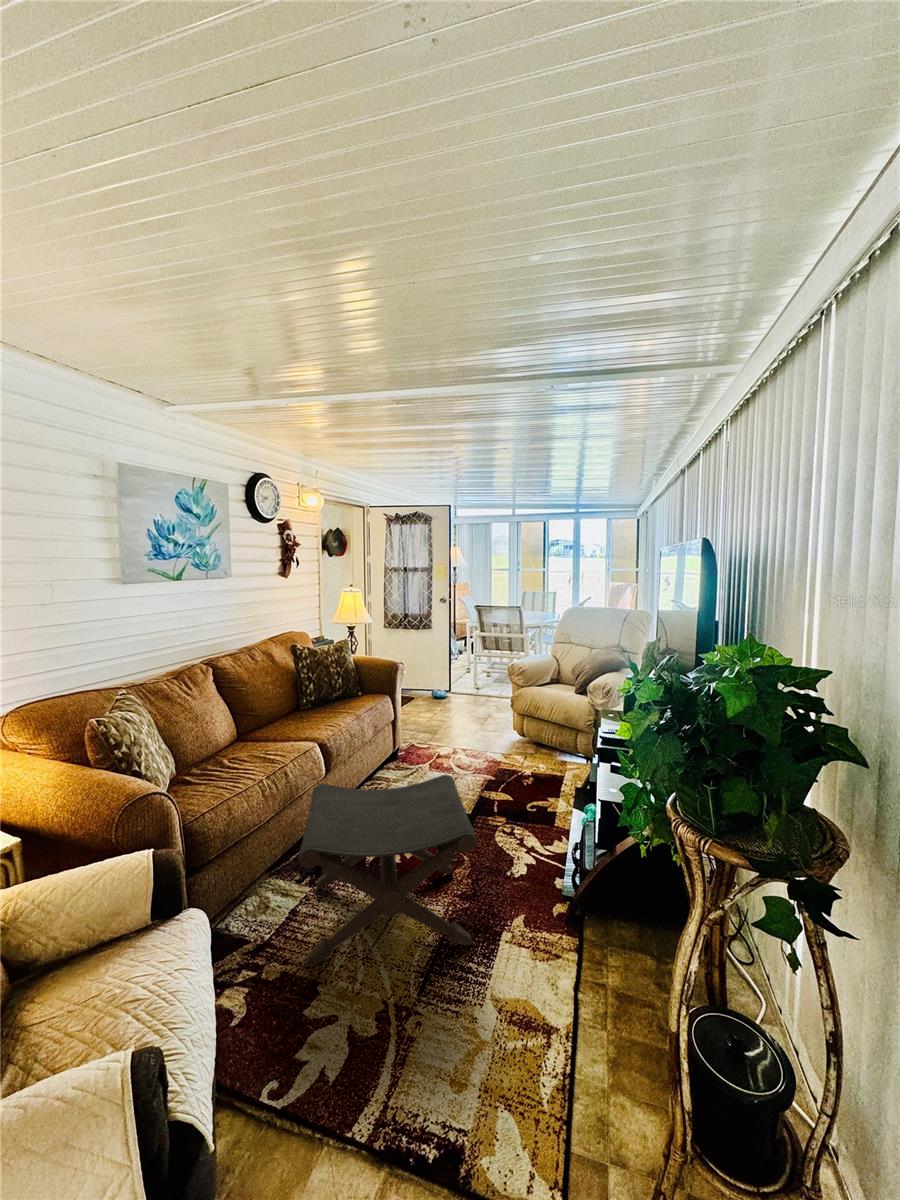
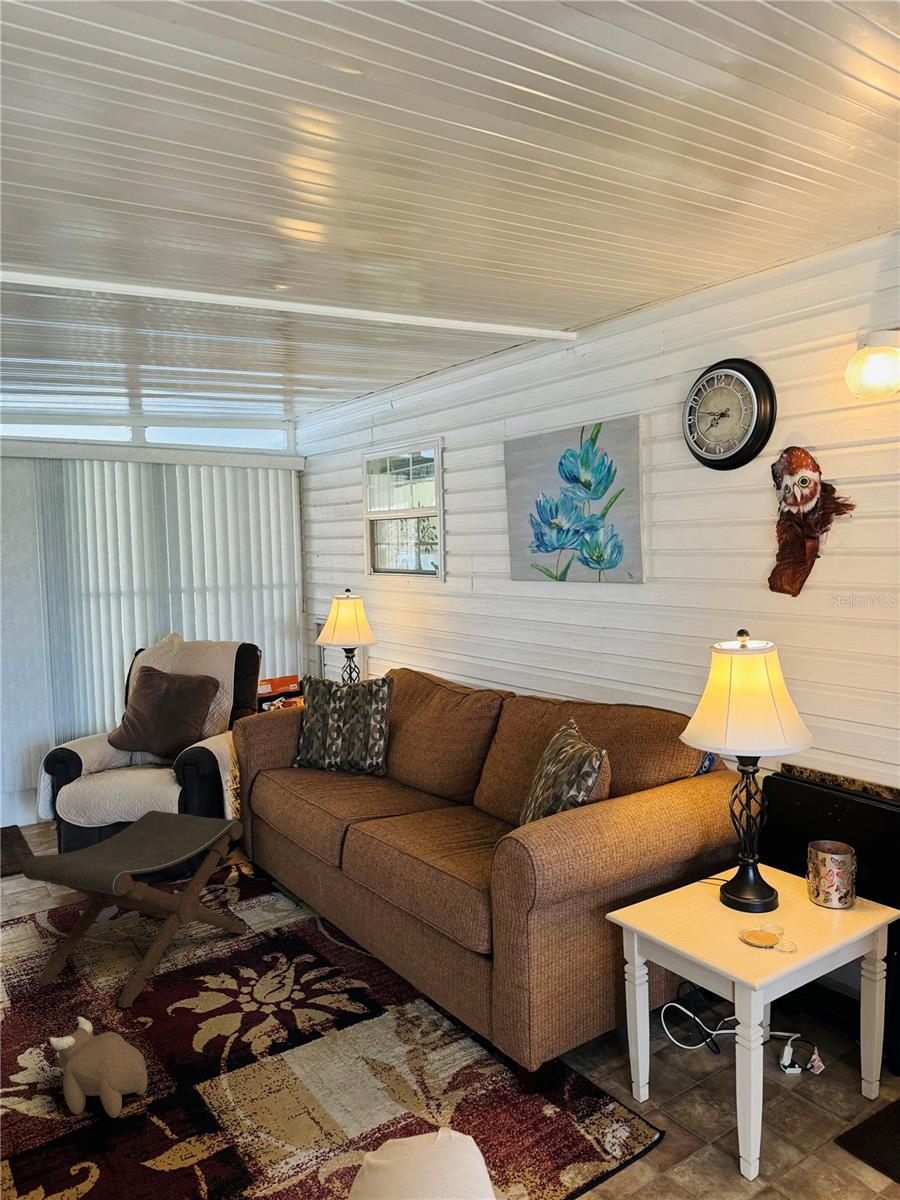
plush toy: none [487,793,525,833] -> present [50,1017,147,1118]

